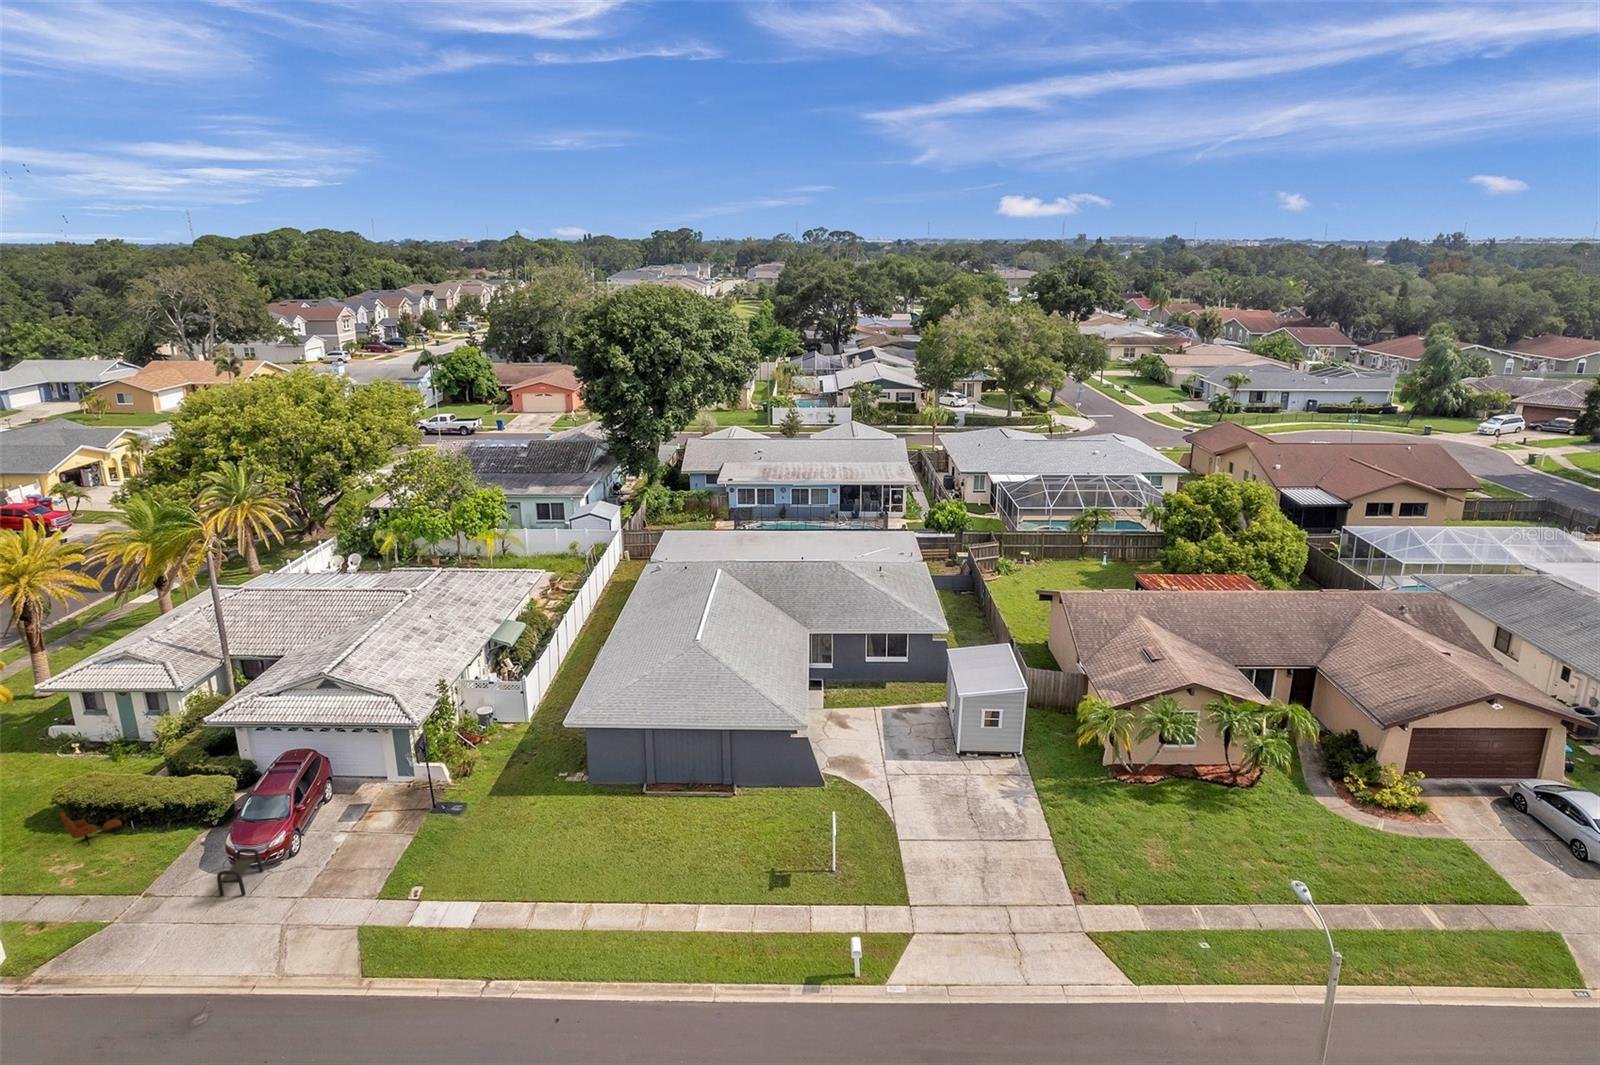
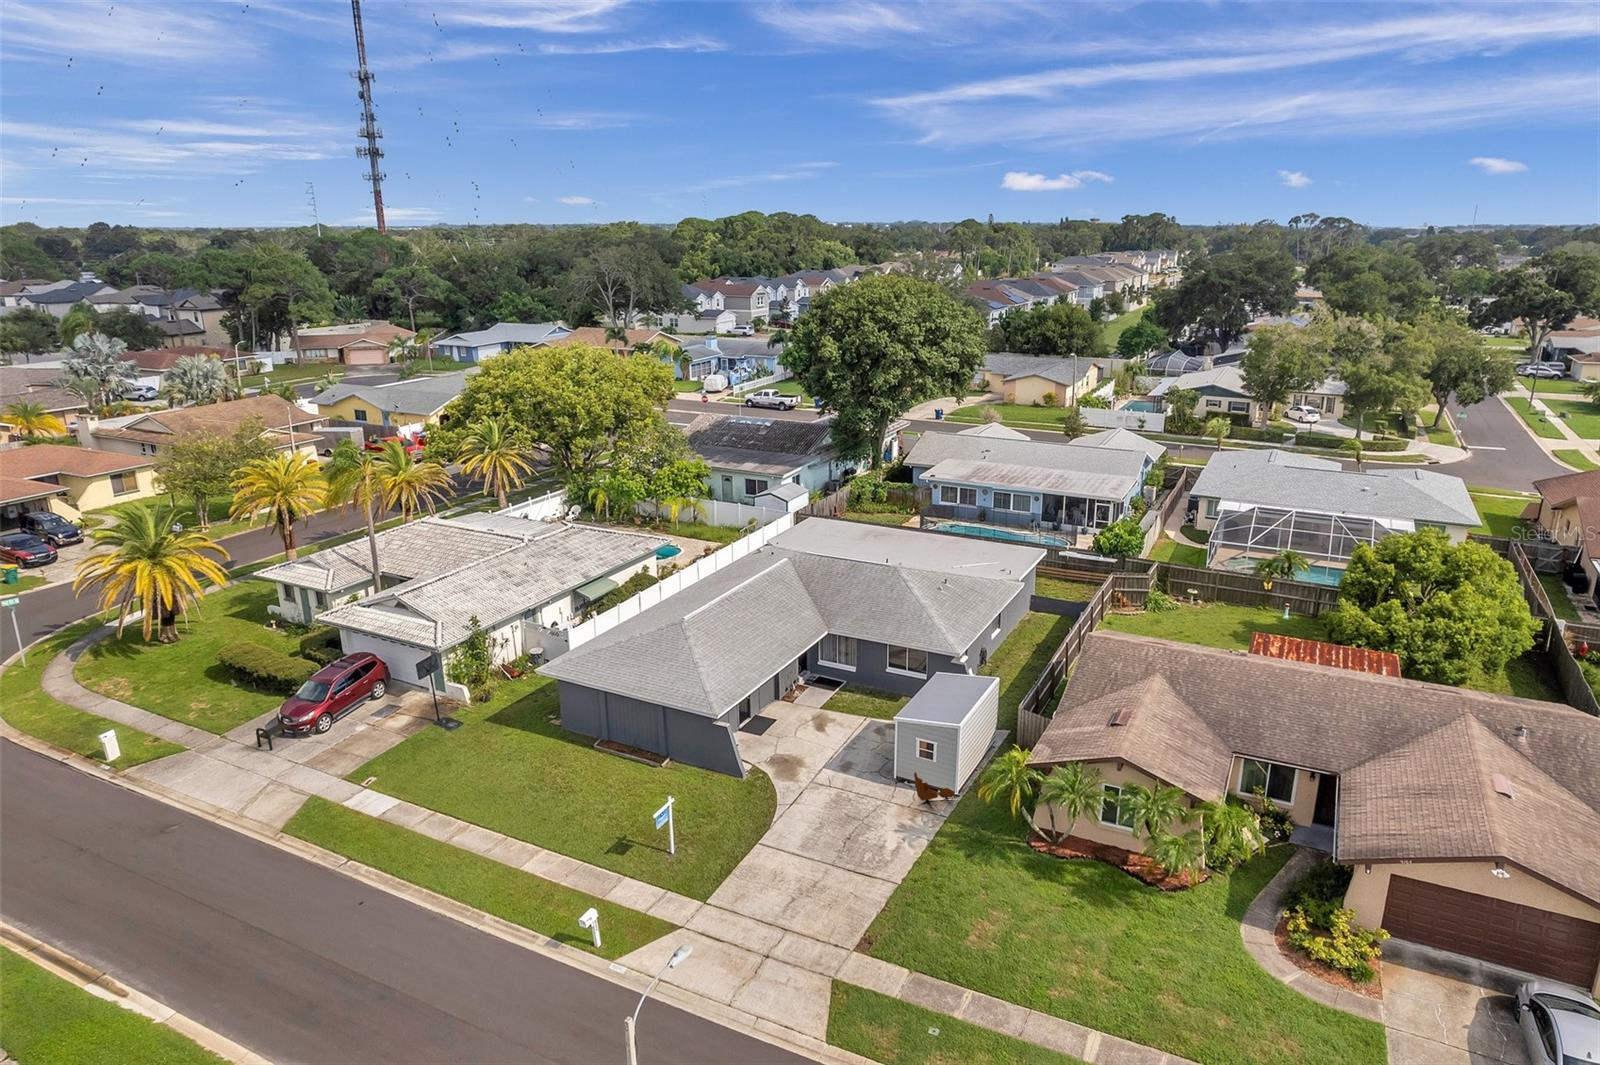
lounge chair: present [60,812,122,845] -> present [914,772,955,808]

